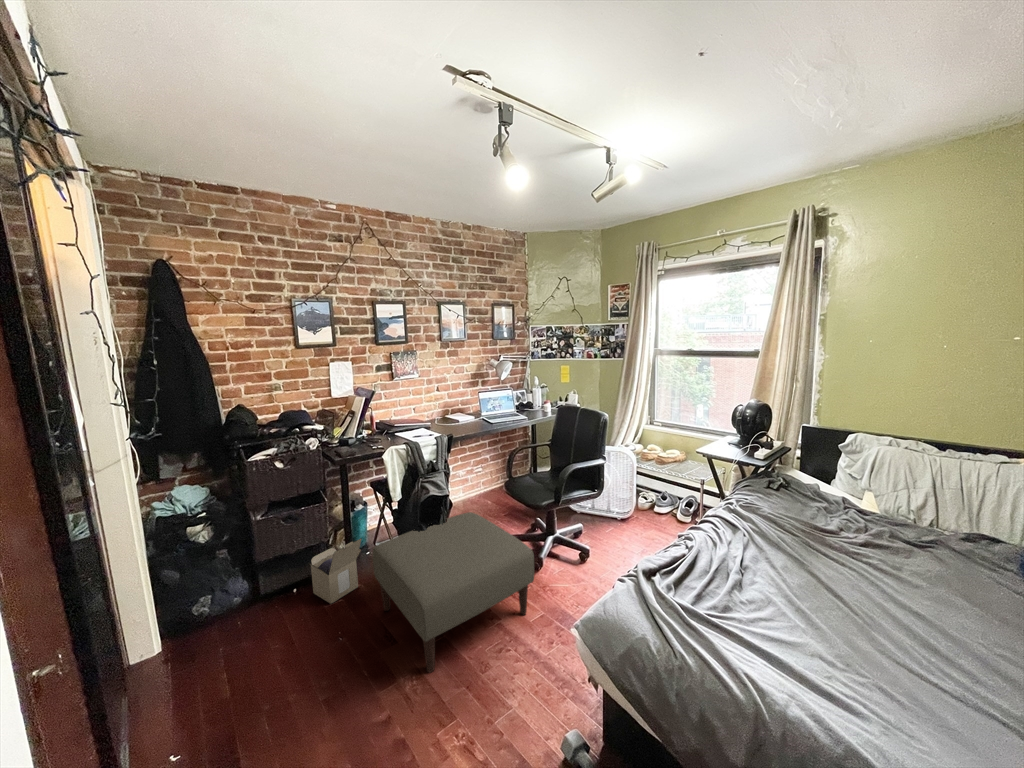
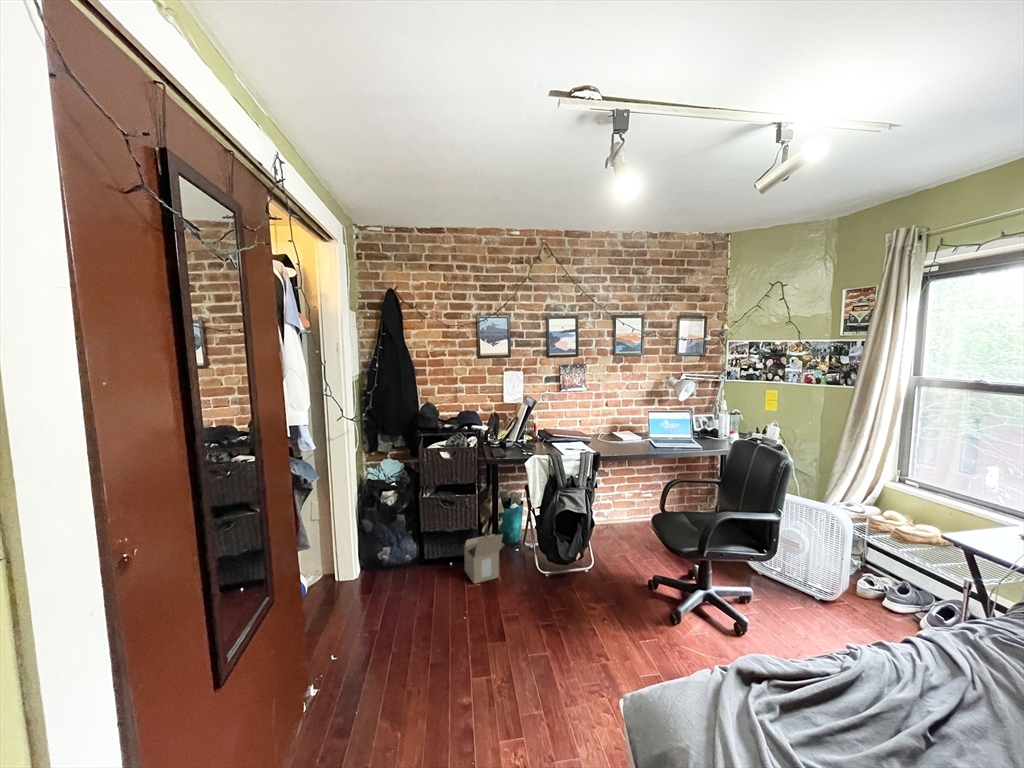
ottoman: present [373,512,534,673] -> none [506,536,655,673]

